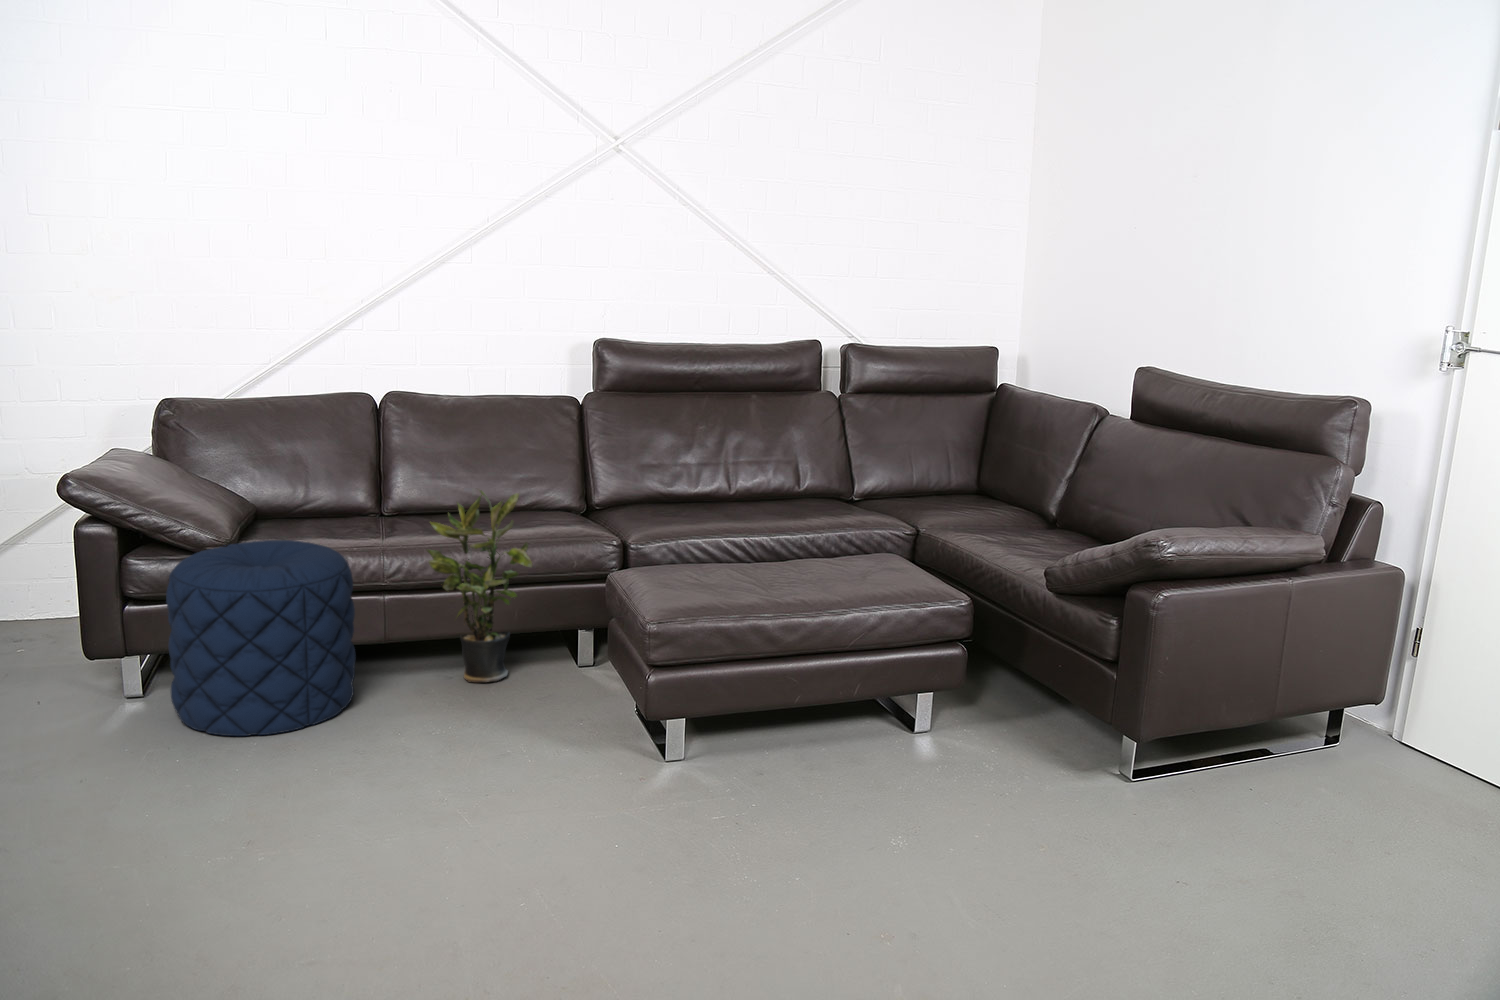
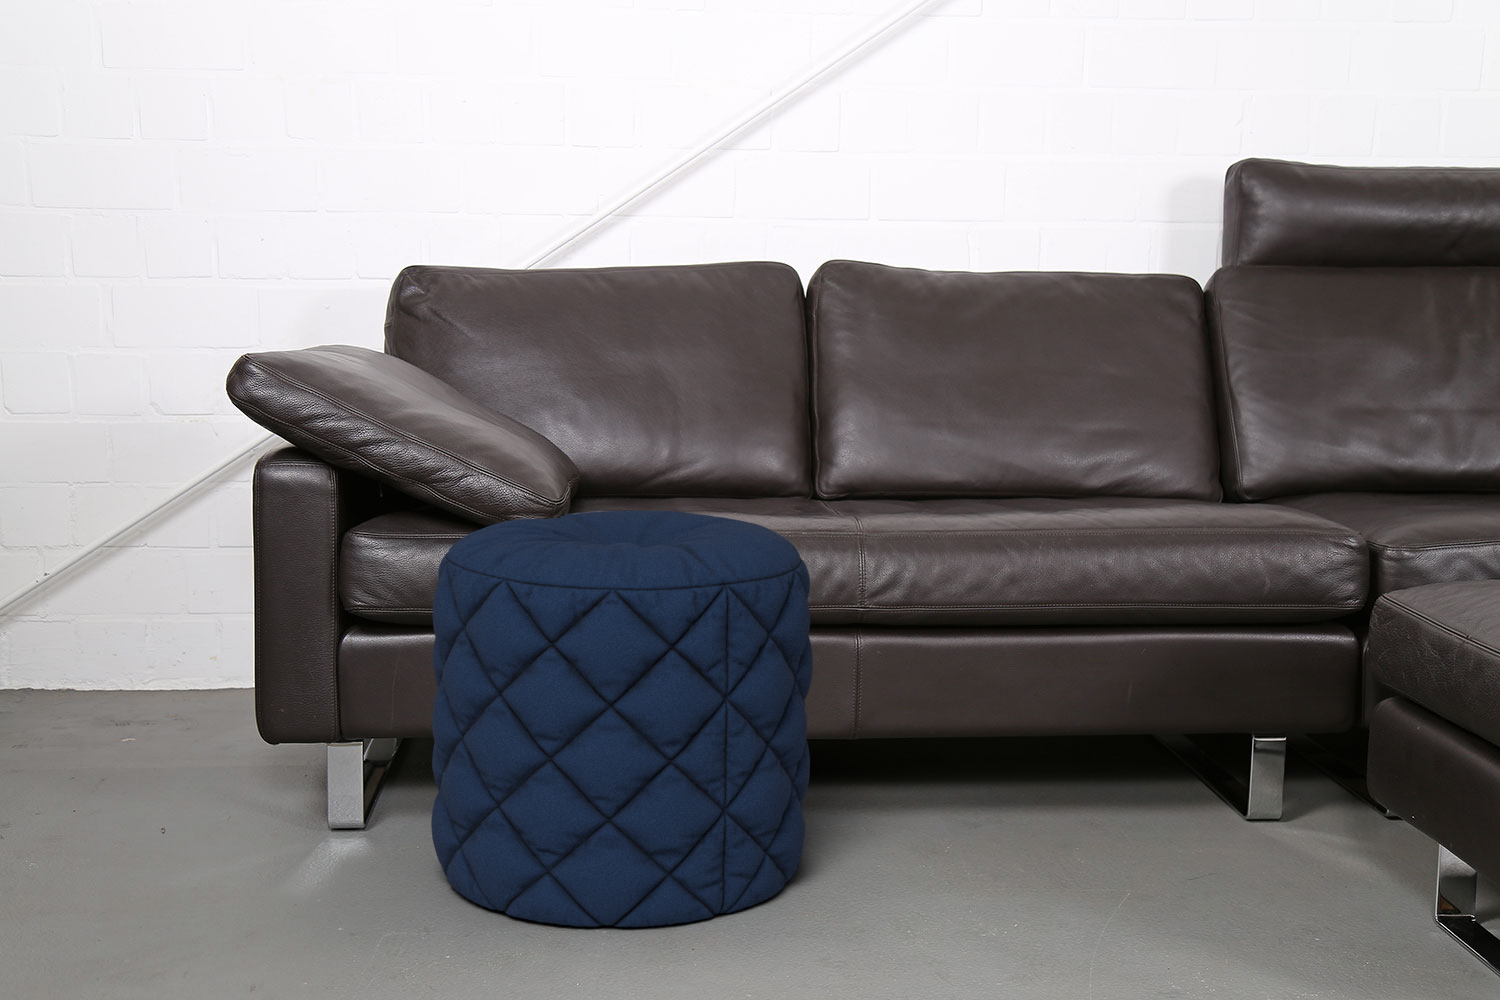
potted plant: present [428,491,532,683] -> none [958,412,1181,846]

